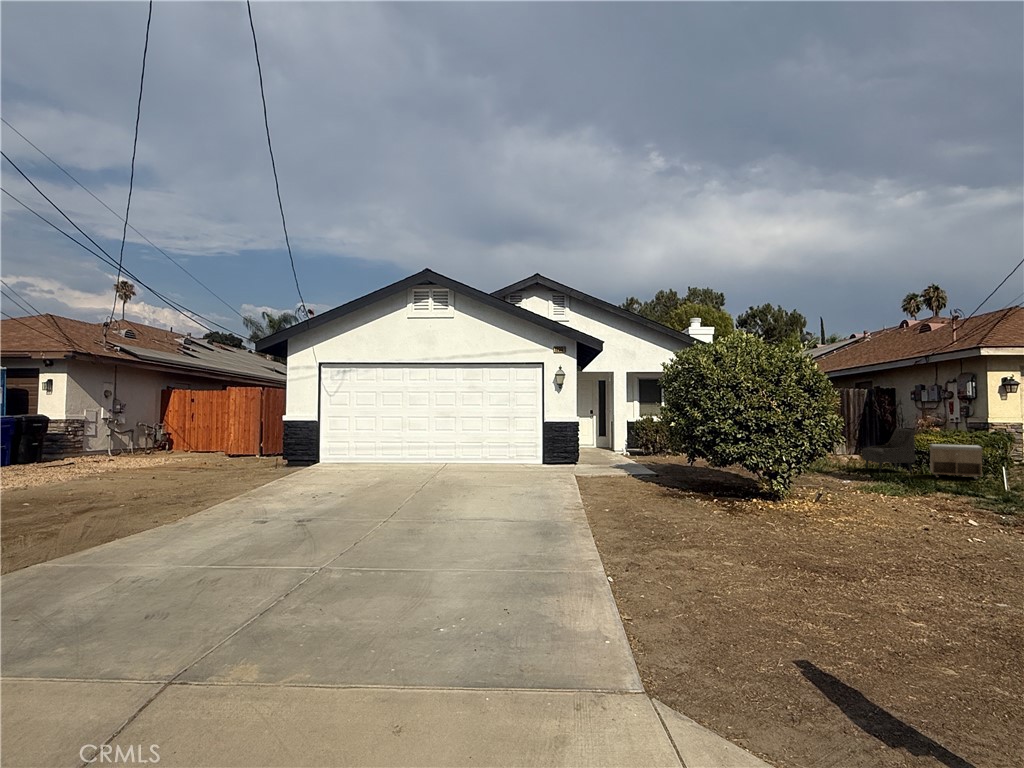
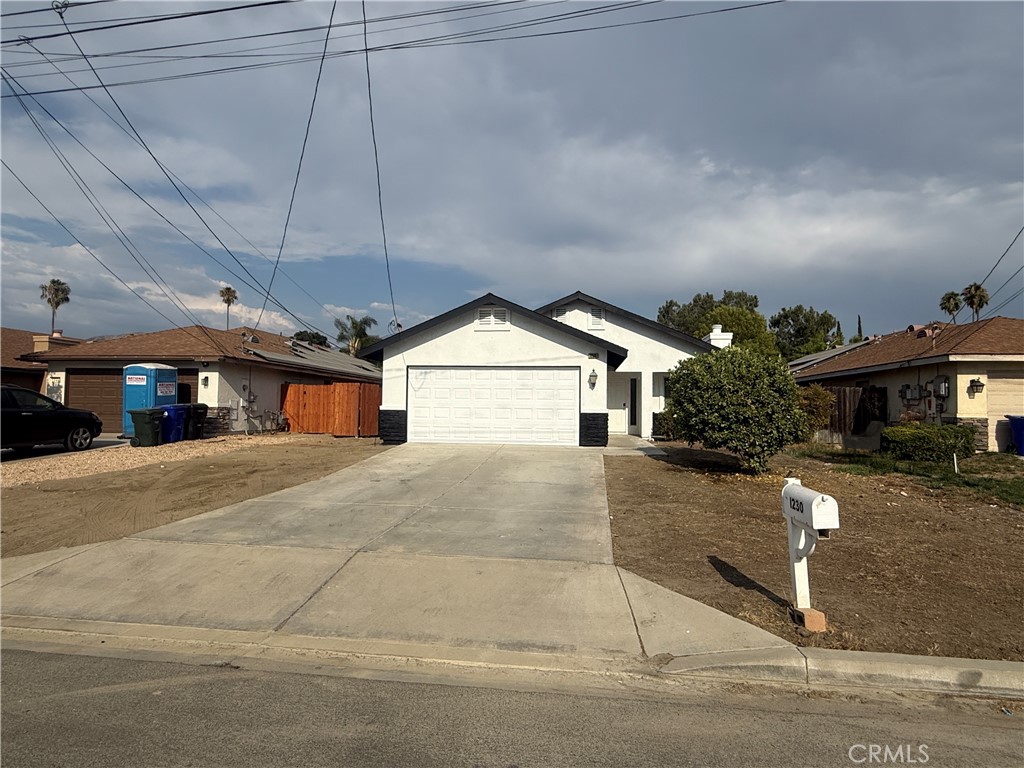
storage bench: present [930,444,982,479] -> none [896,434,936,463]

